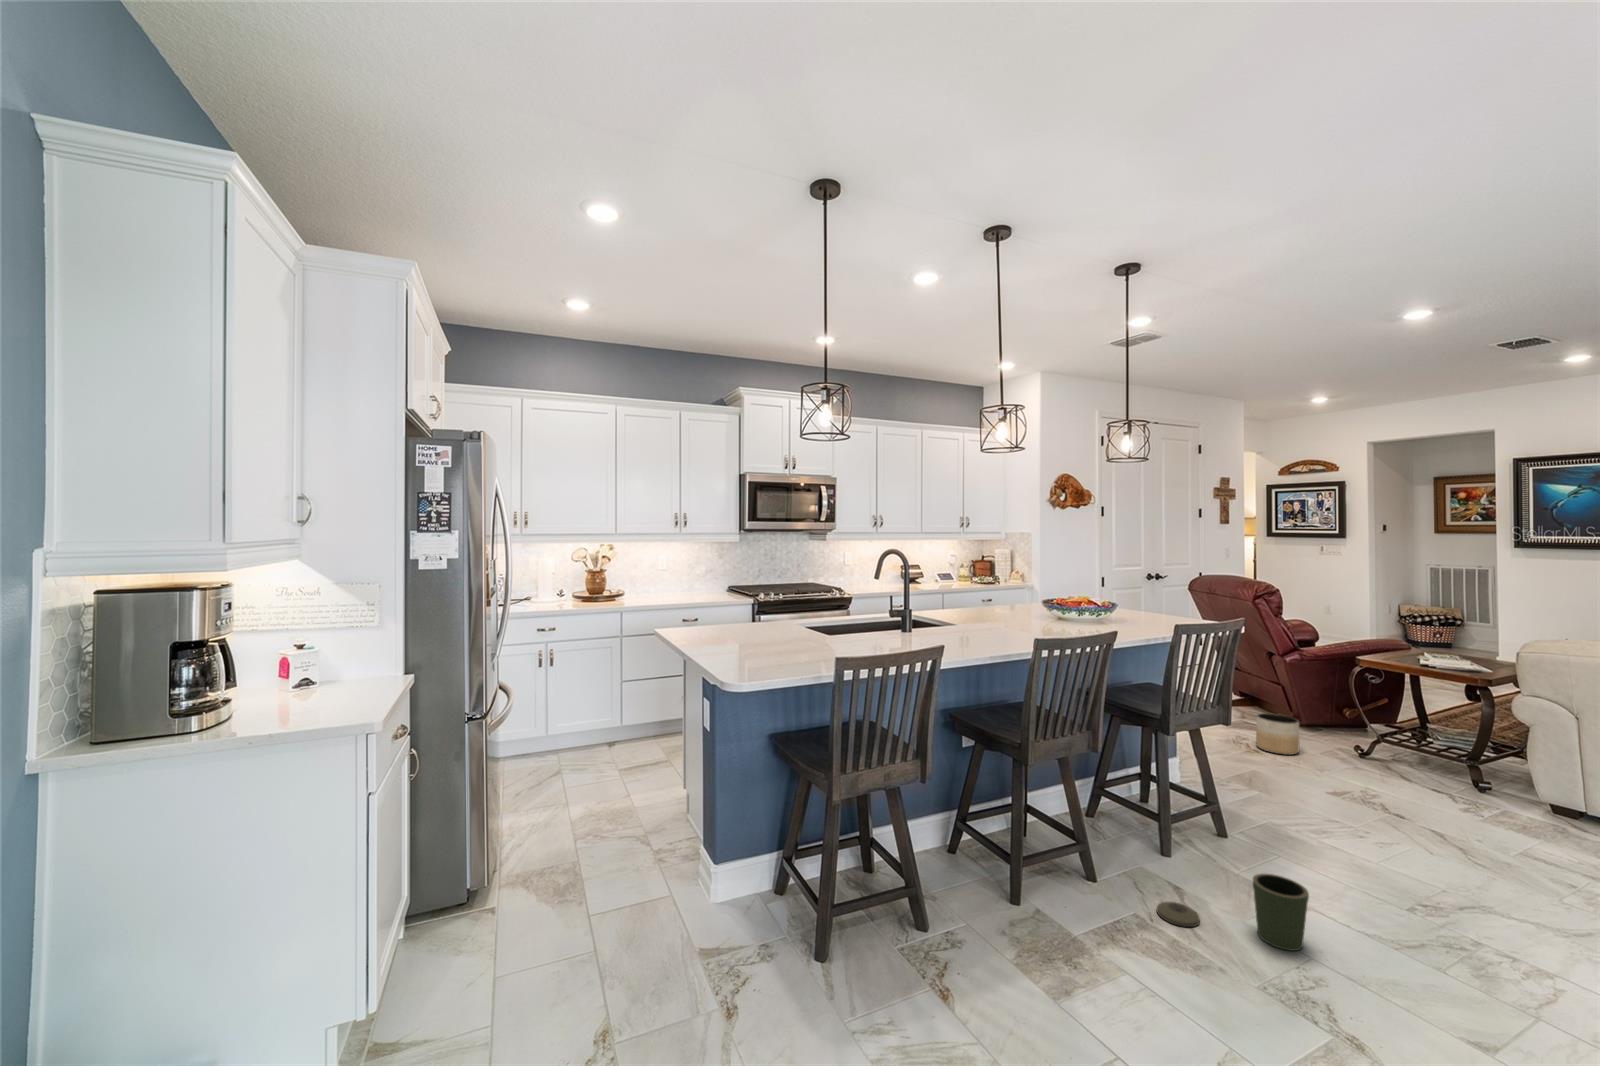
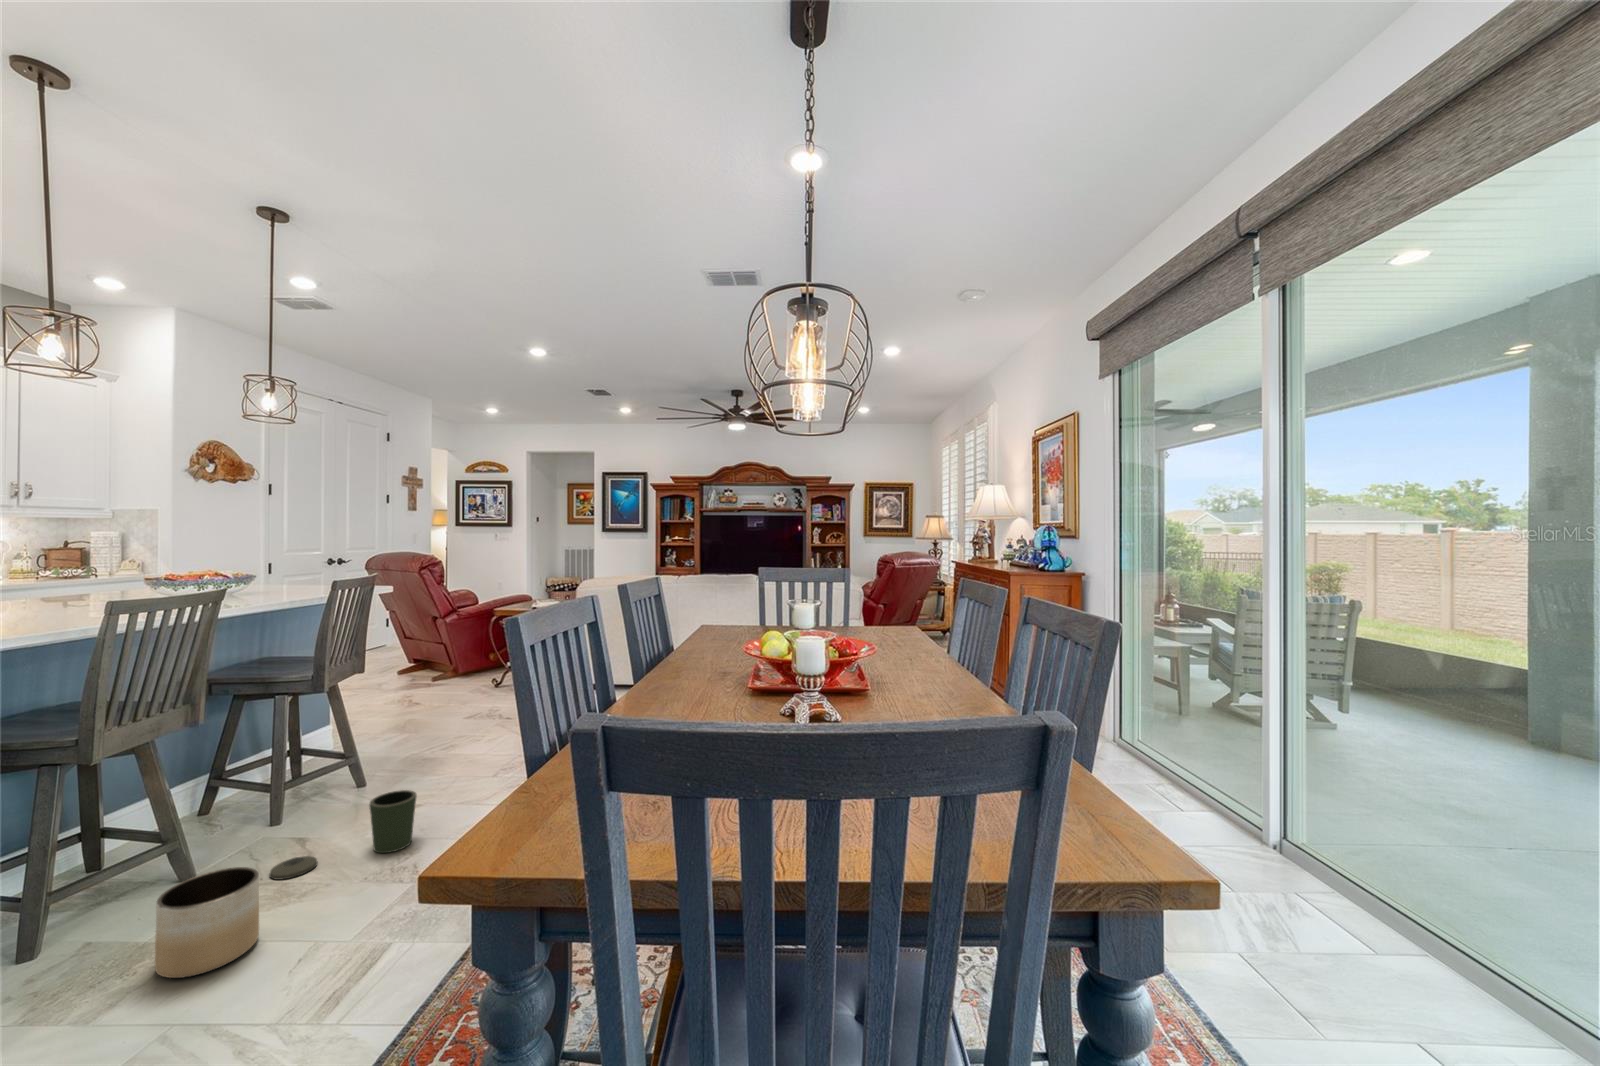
planter: present [1256,713,1299,755] -> present [155,867,259,978]

